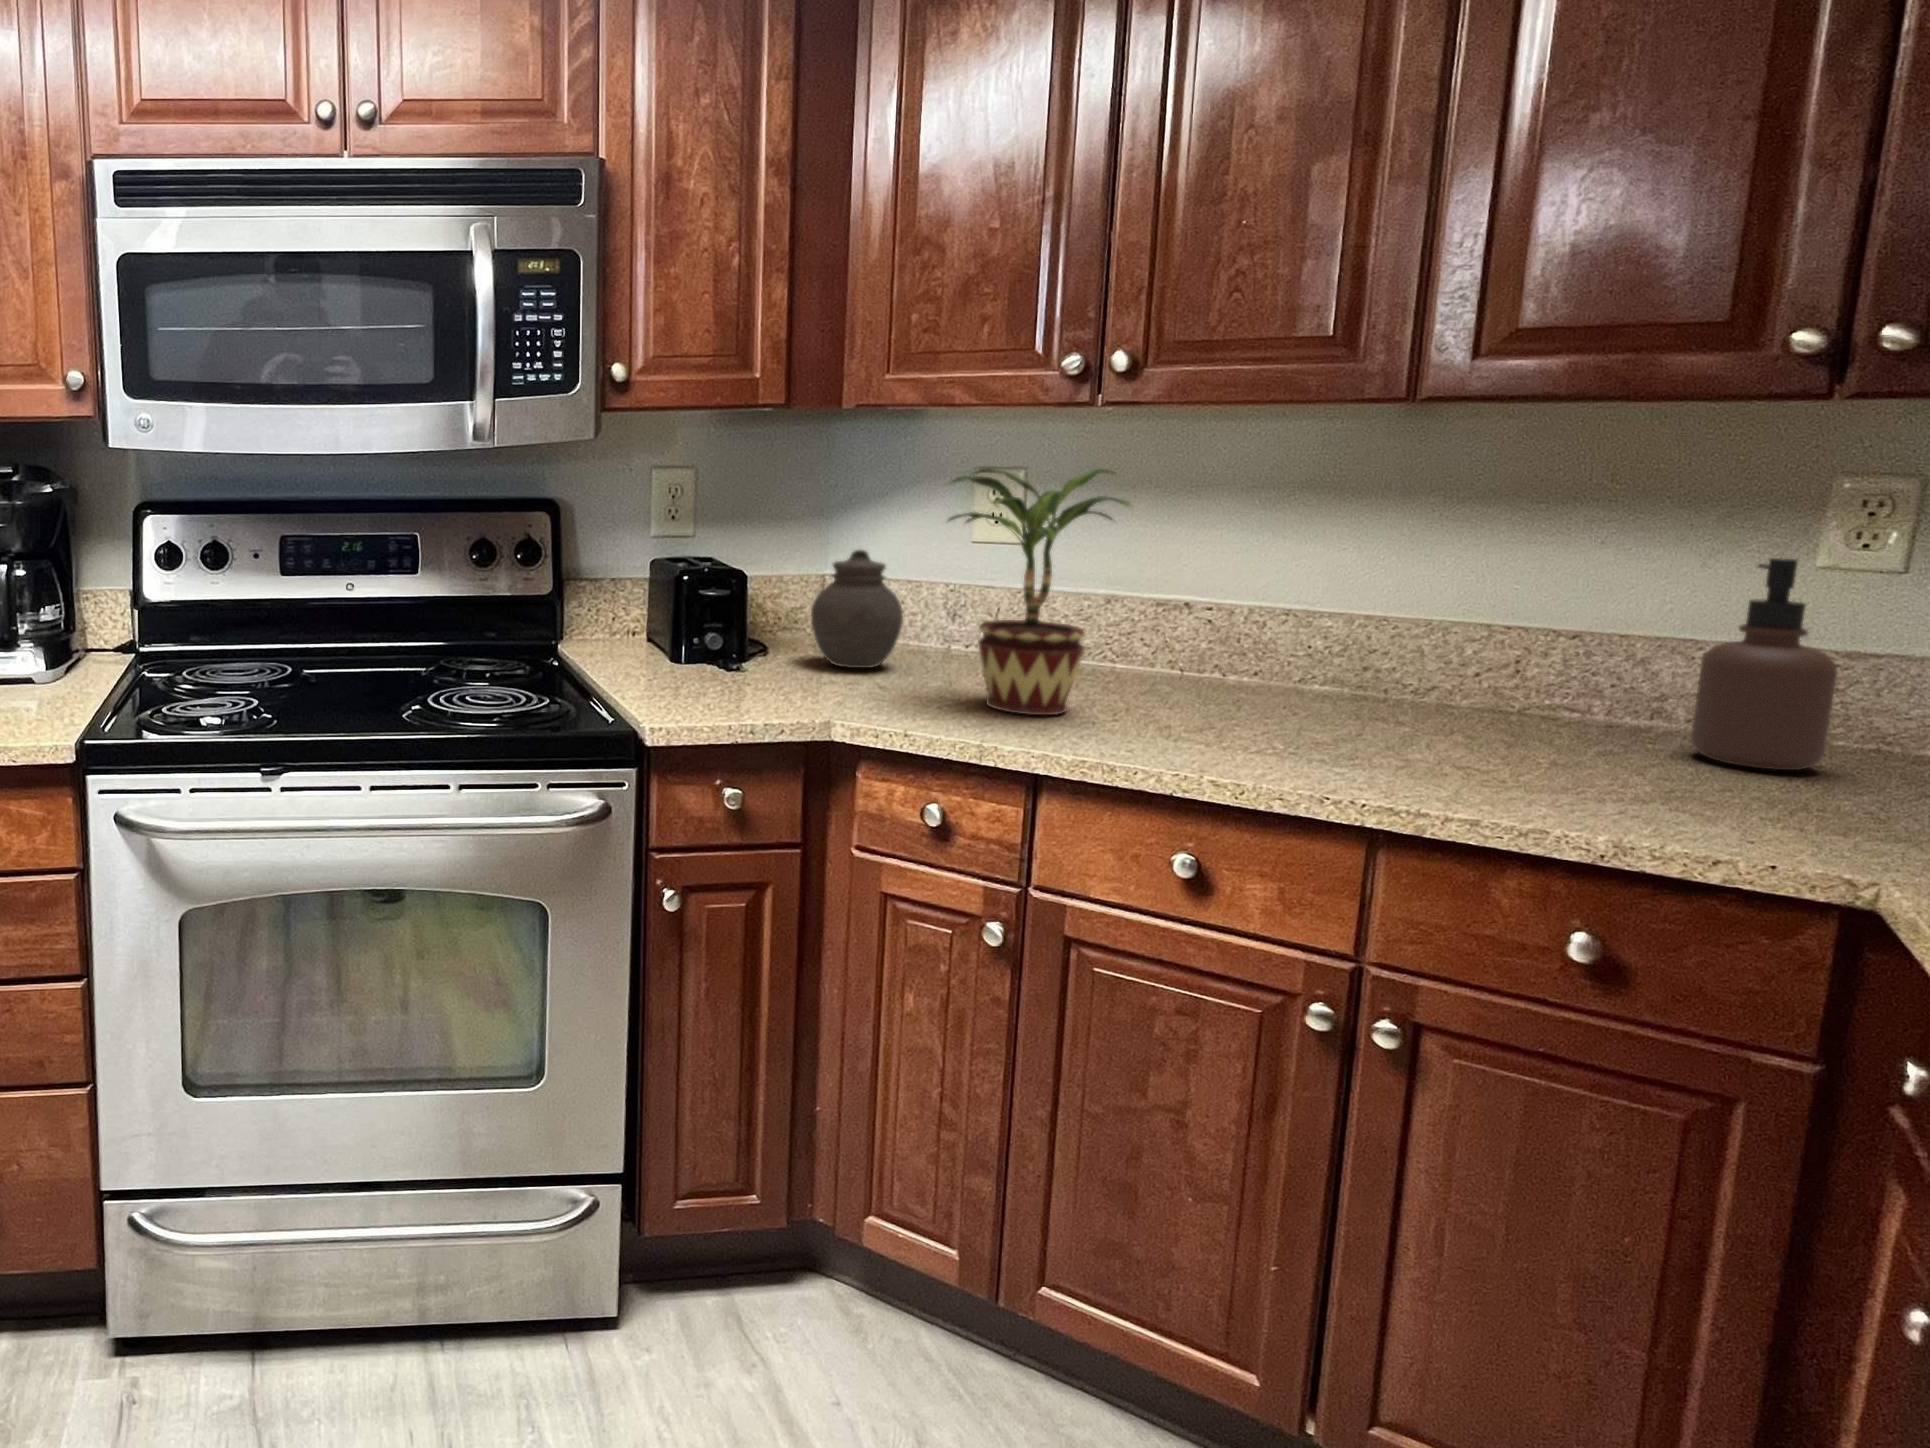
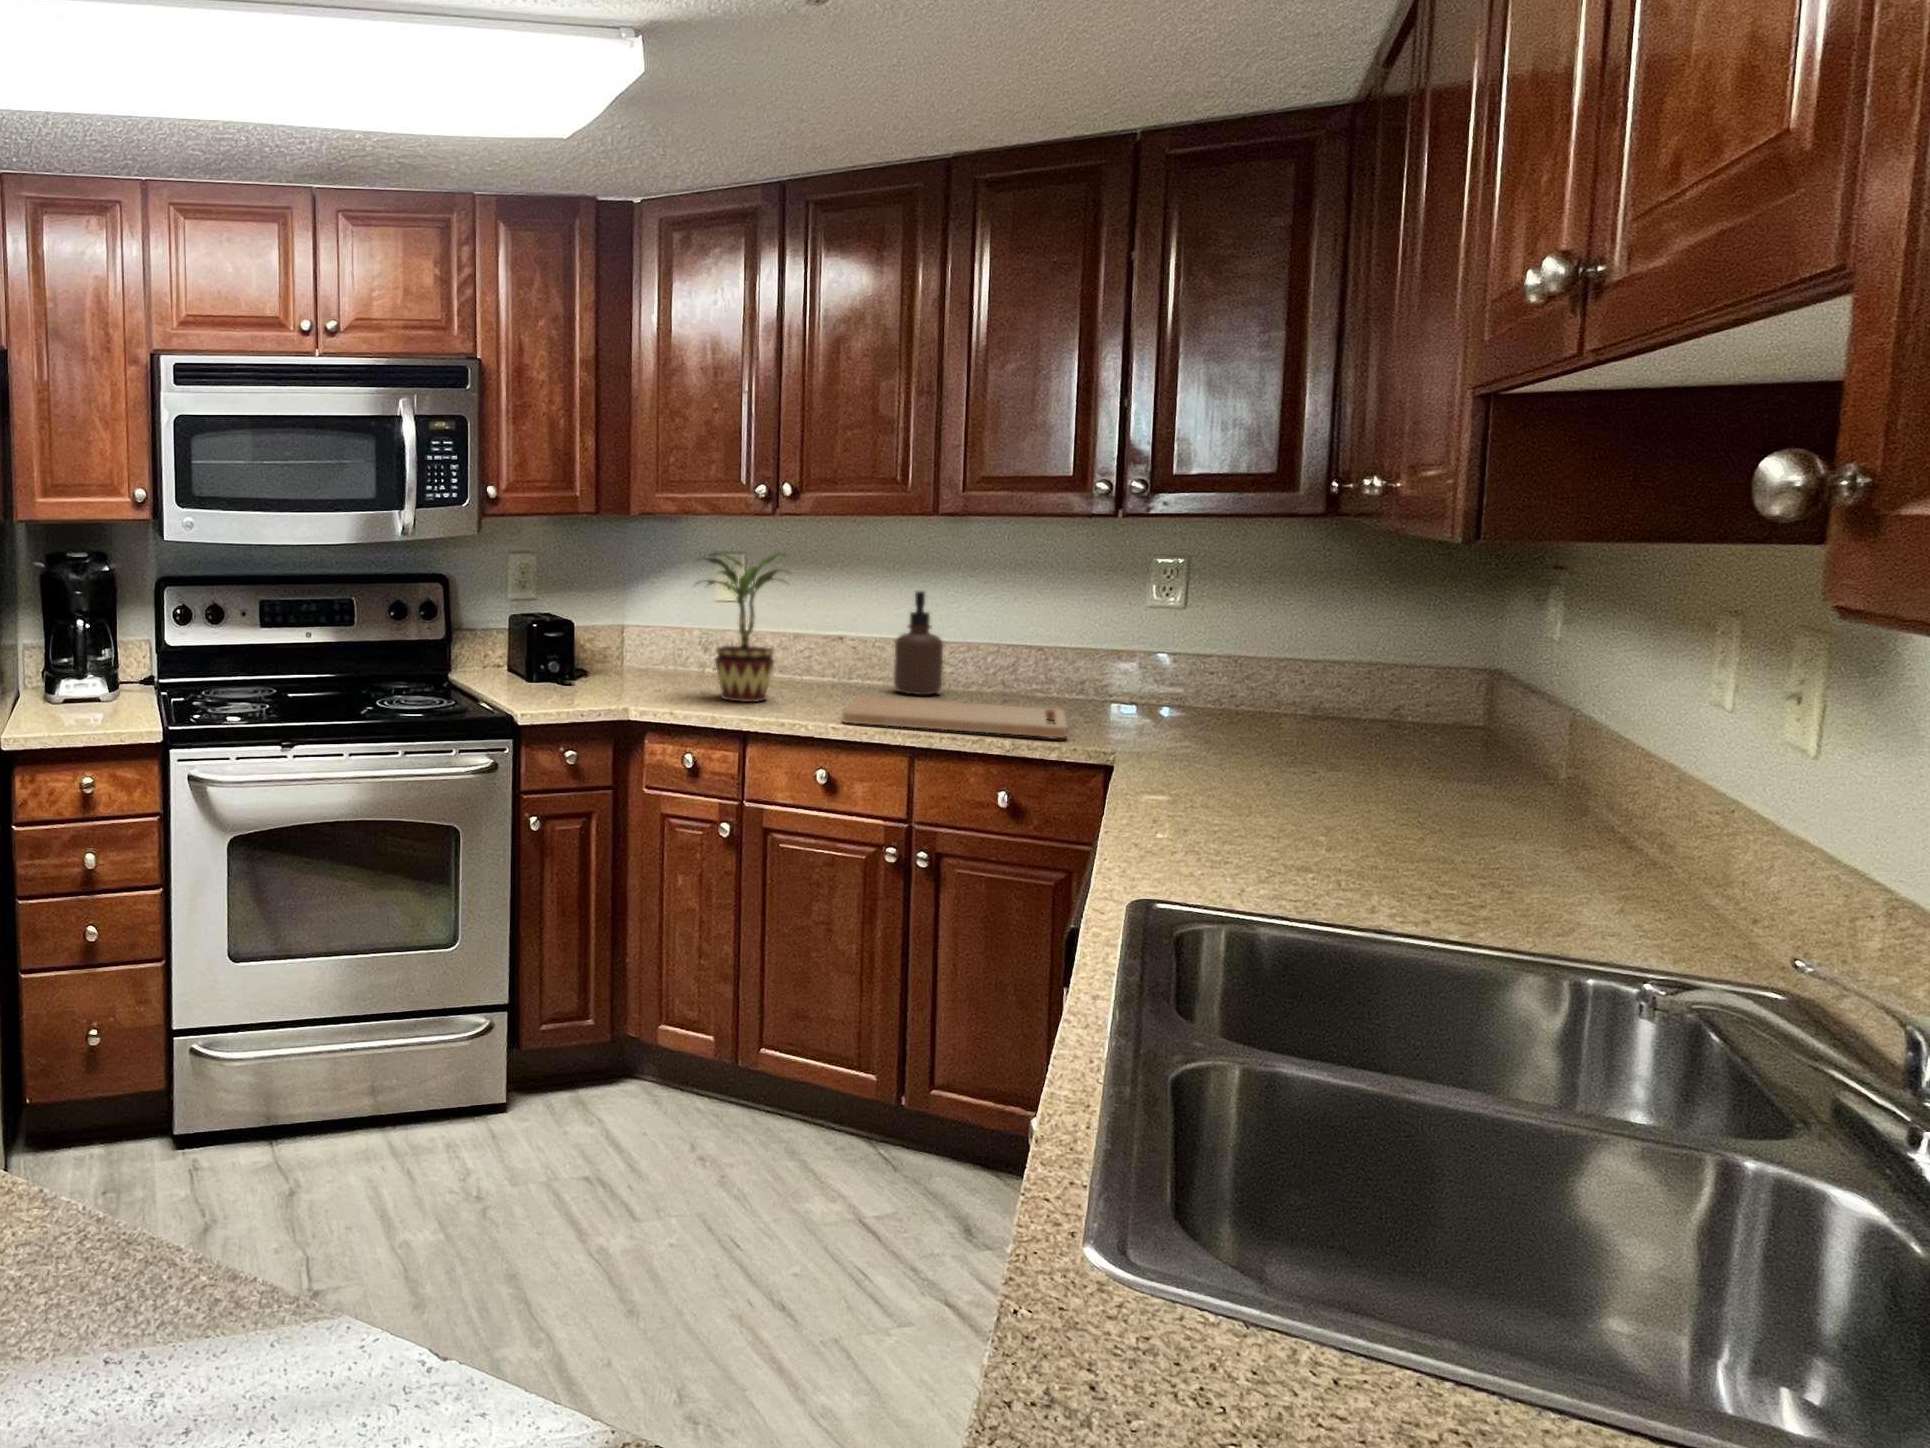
jar: present [811,550,903,668] -> none [617,605,674,682]
soap dispenser: present [1691,558,1837,770] -> present [894,591,943,695]
cutting board: none [1228,714,1740,837] -> present [842,697,1067,738]

